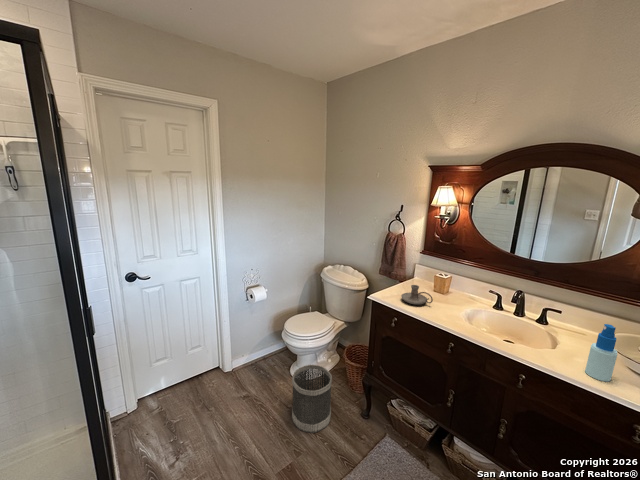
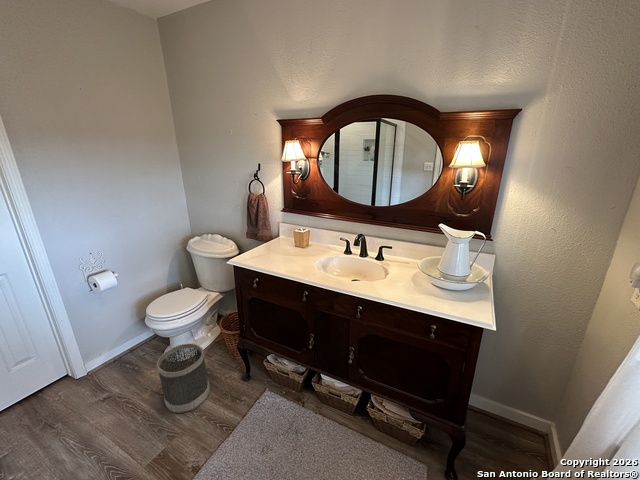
candle holder: present [401,285,433,304] -> none [261,243,290,262]
spray bottle: present [585,324,617,381] -> none [398,252,416,298]

